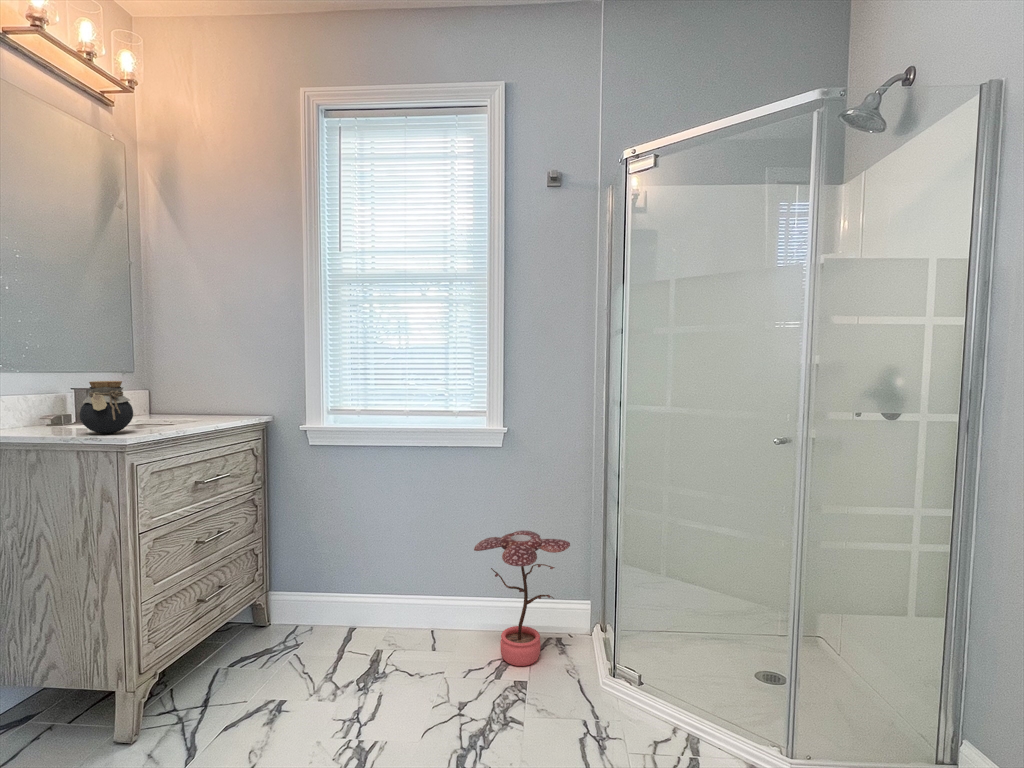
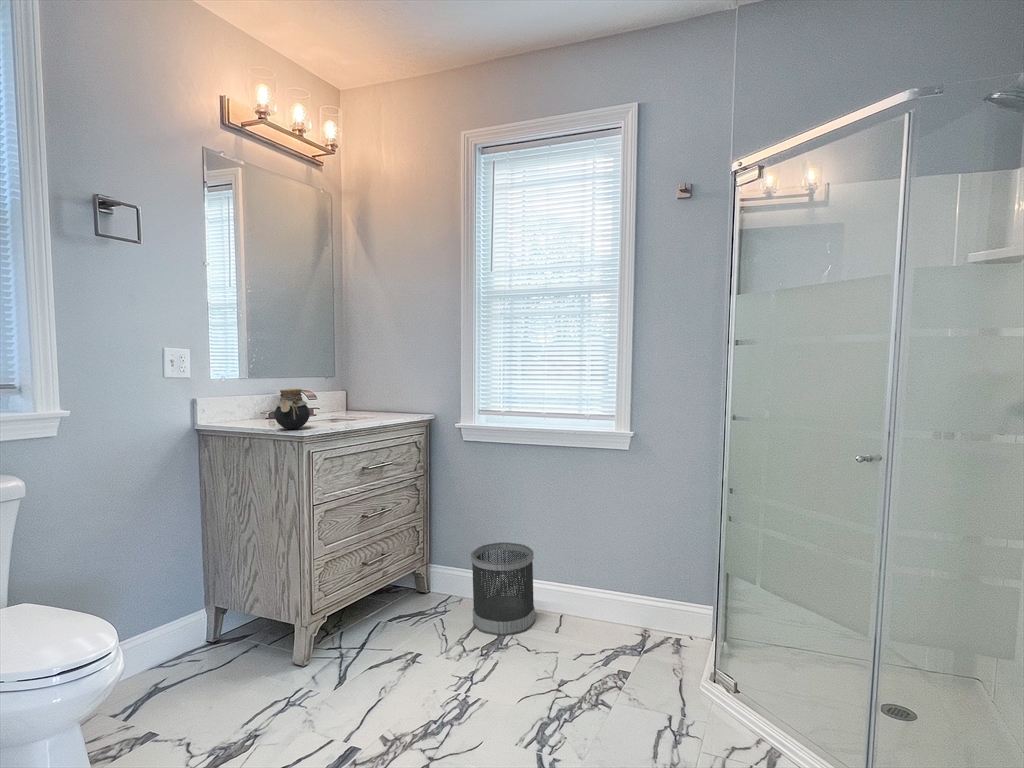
potted plant: present [474,530,570,666] -> none [586,530,680,660]
wastebasket: none [337,557,408,663] -> present [471,542,535,636]

